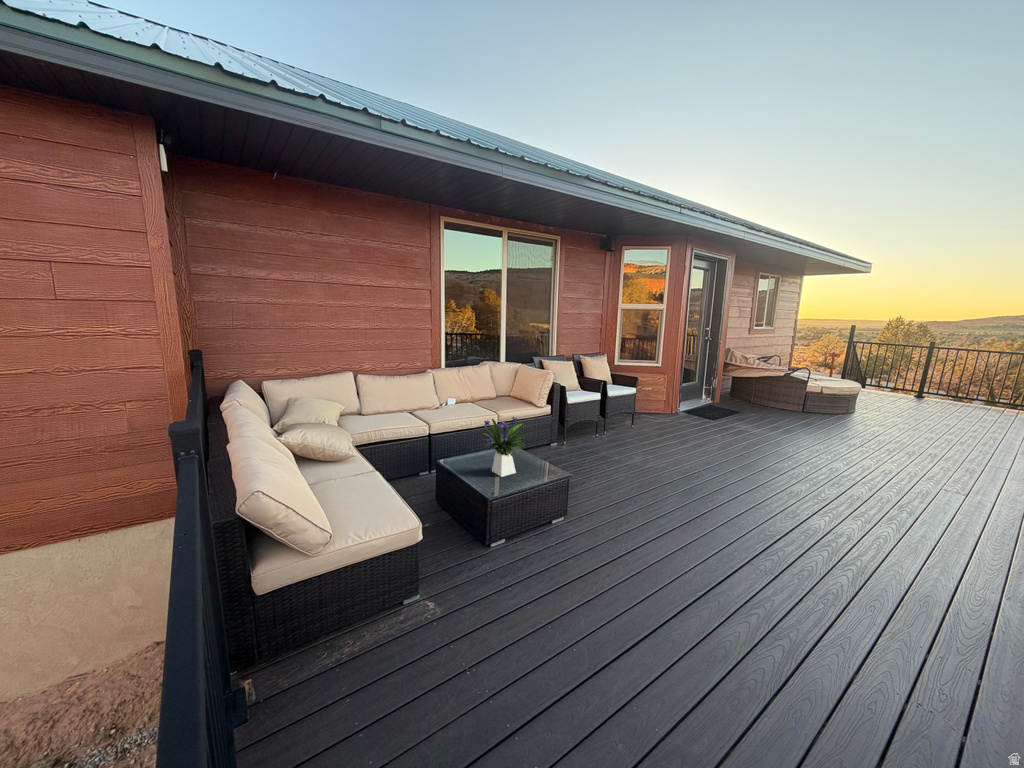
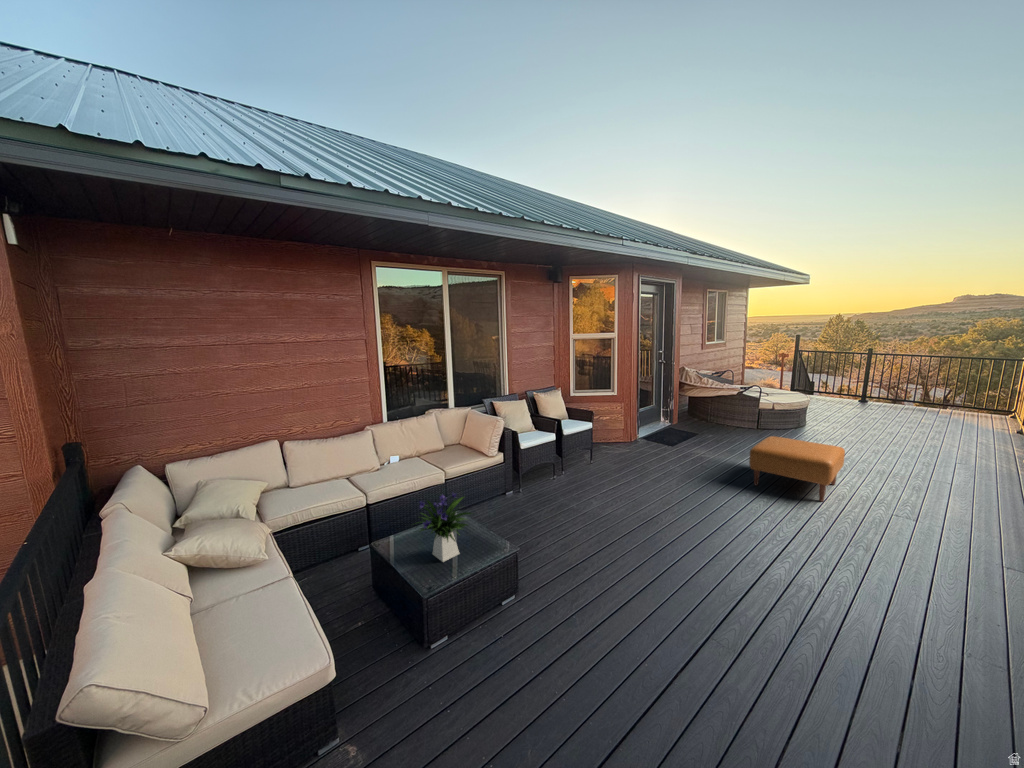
ottoman: none [793,411,896,474] -> present [749,436,845,502]

